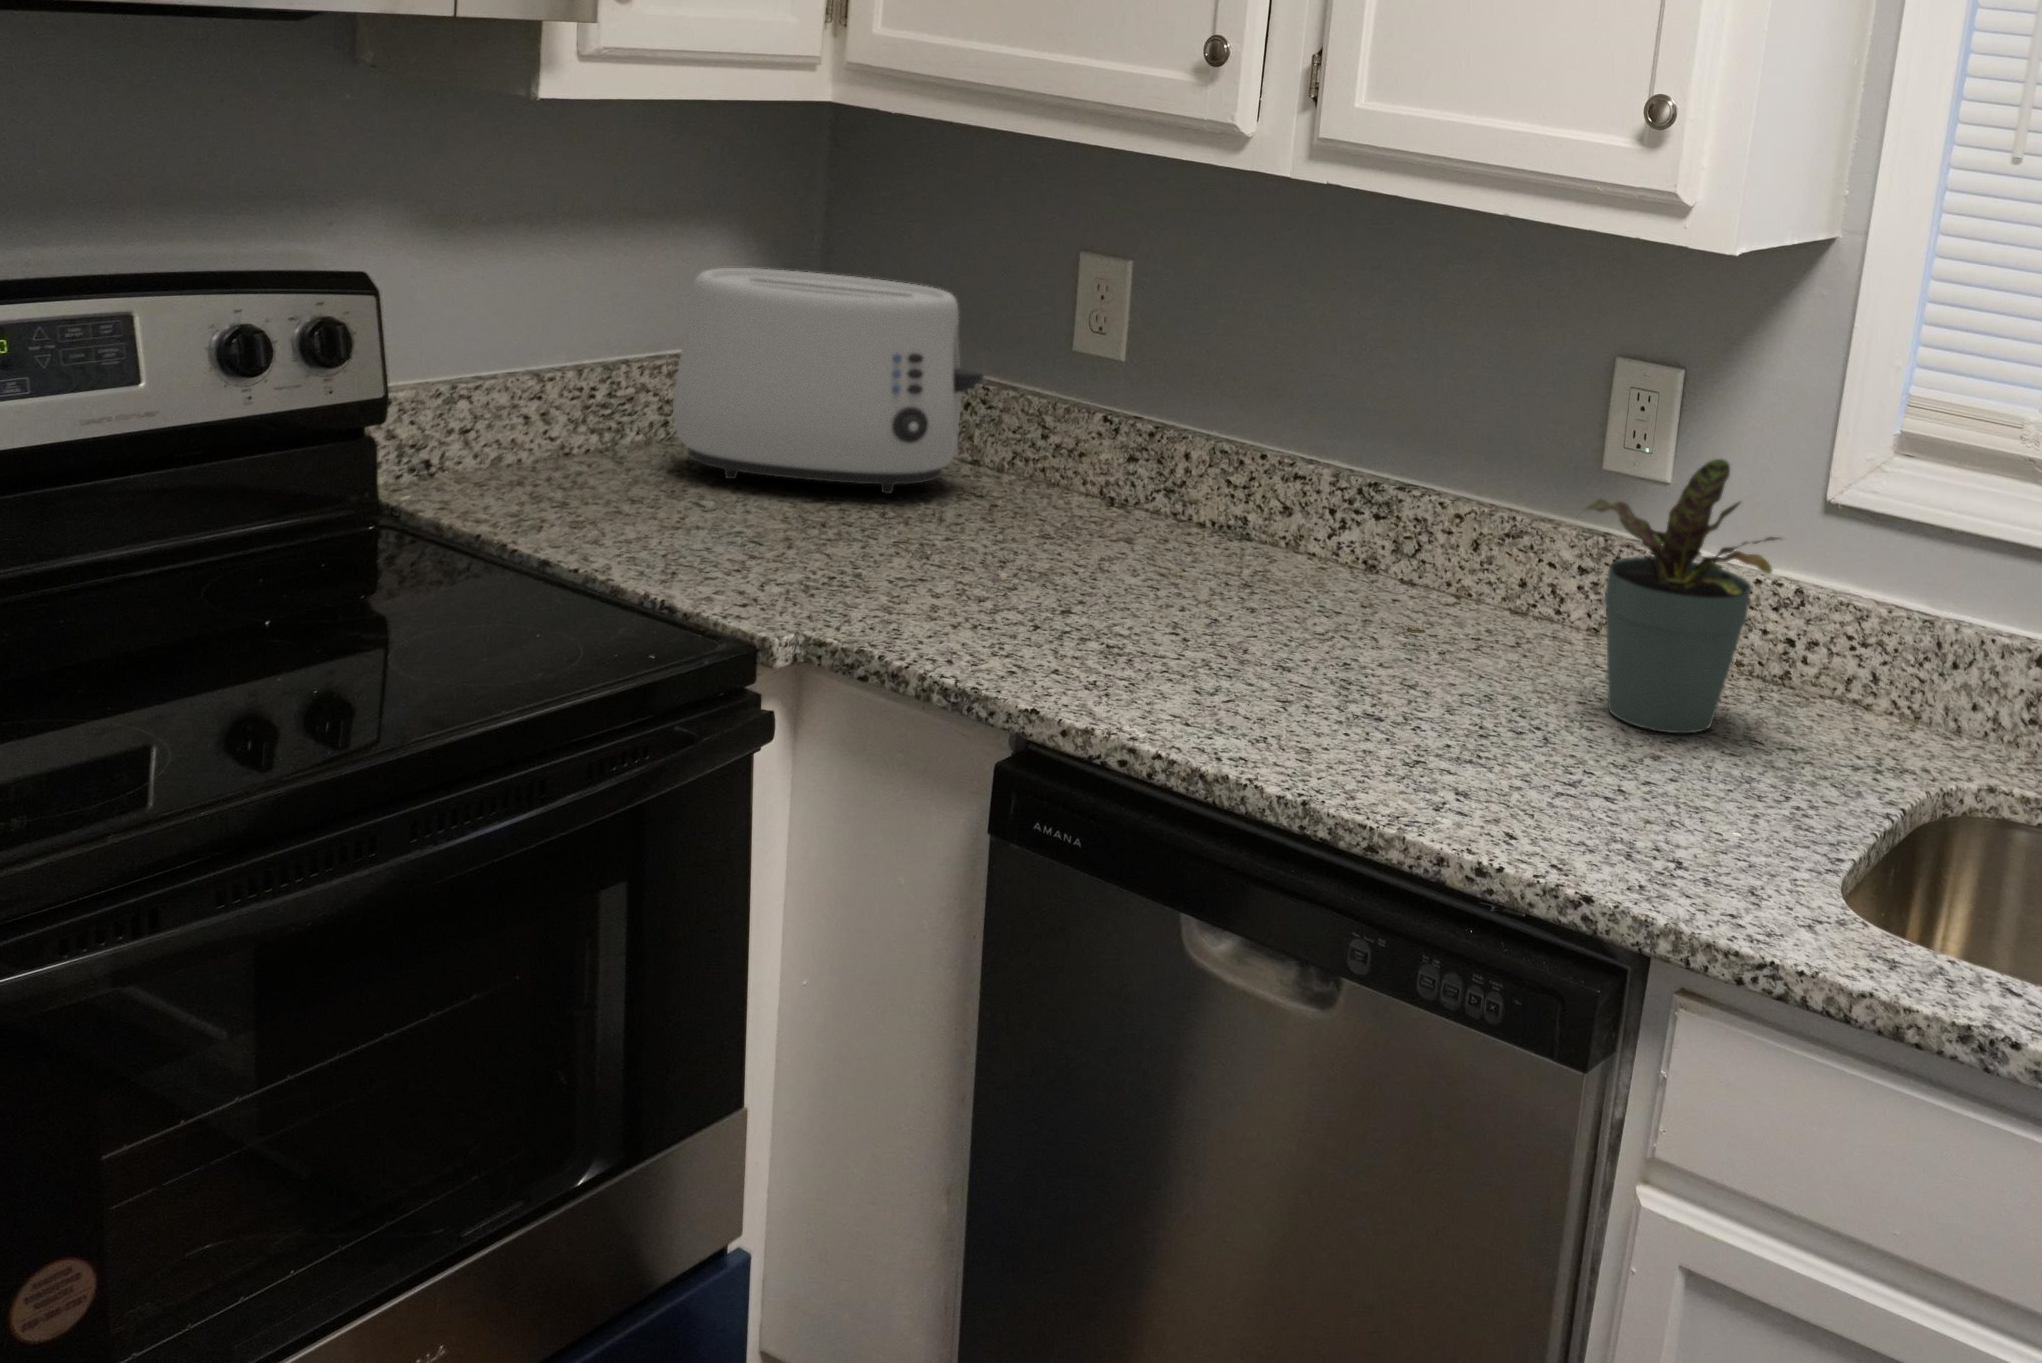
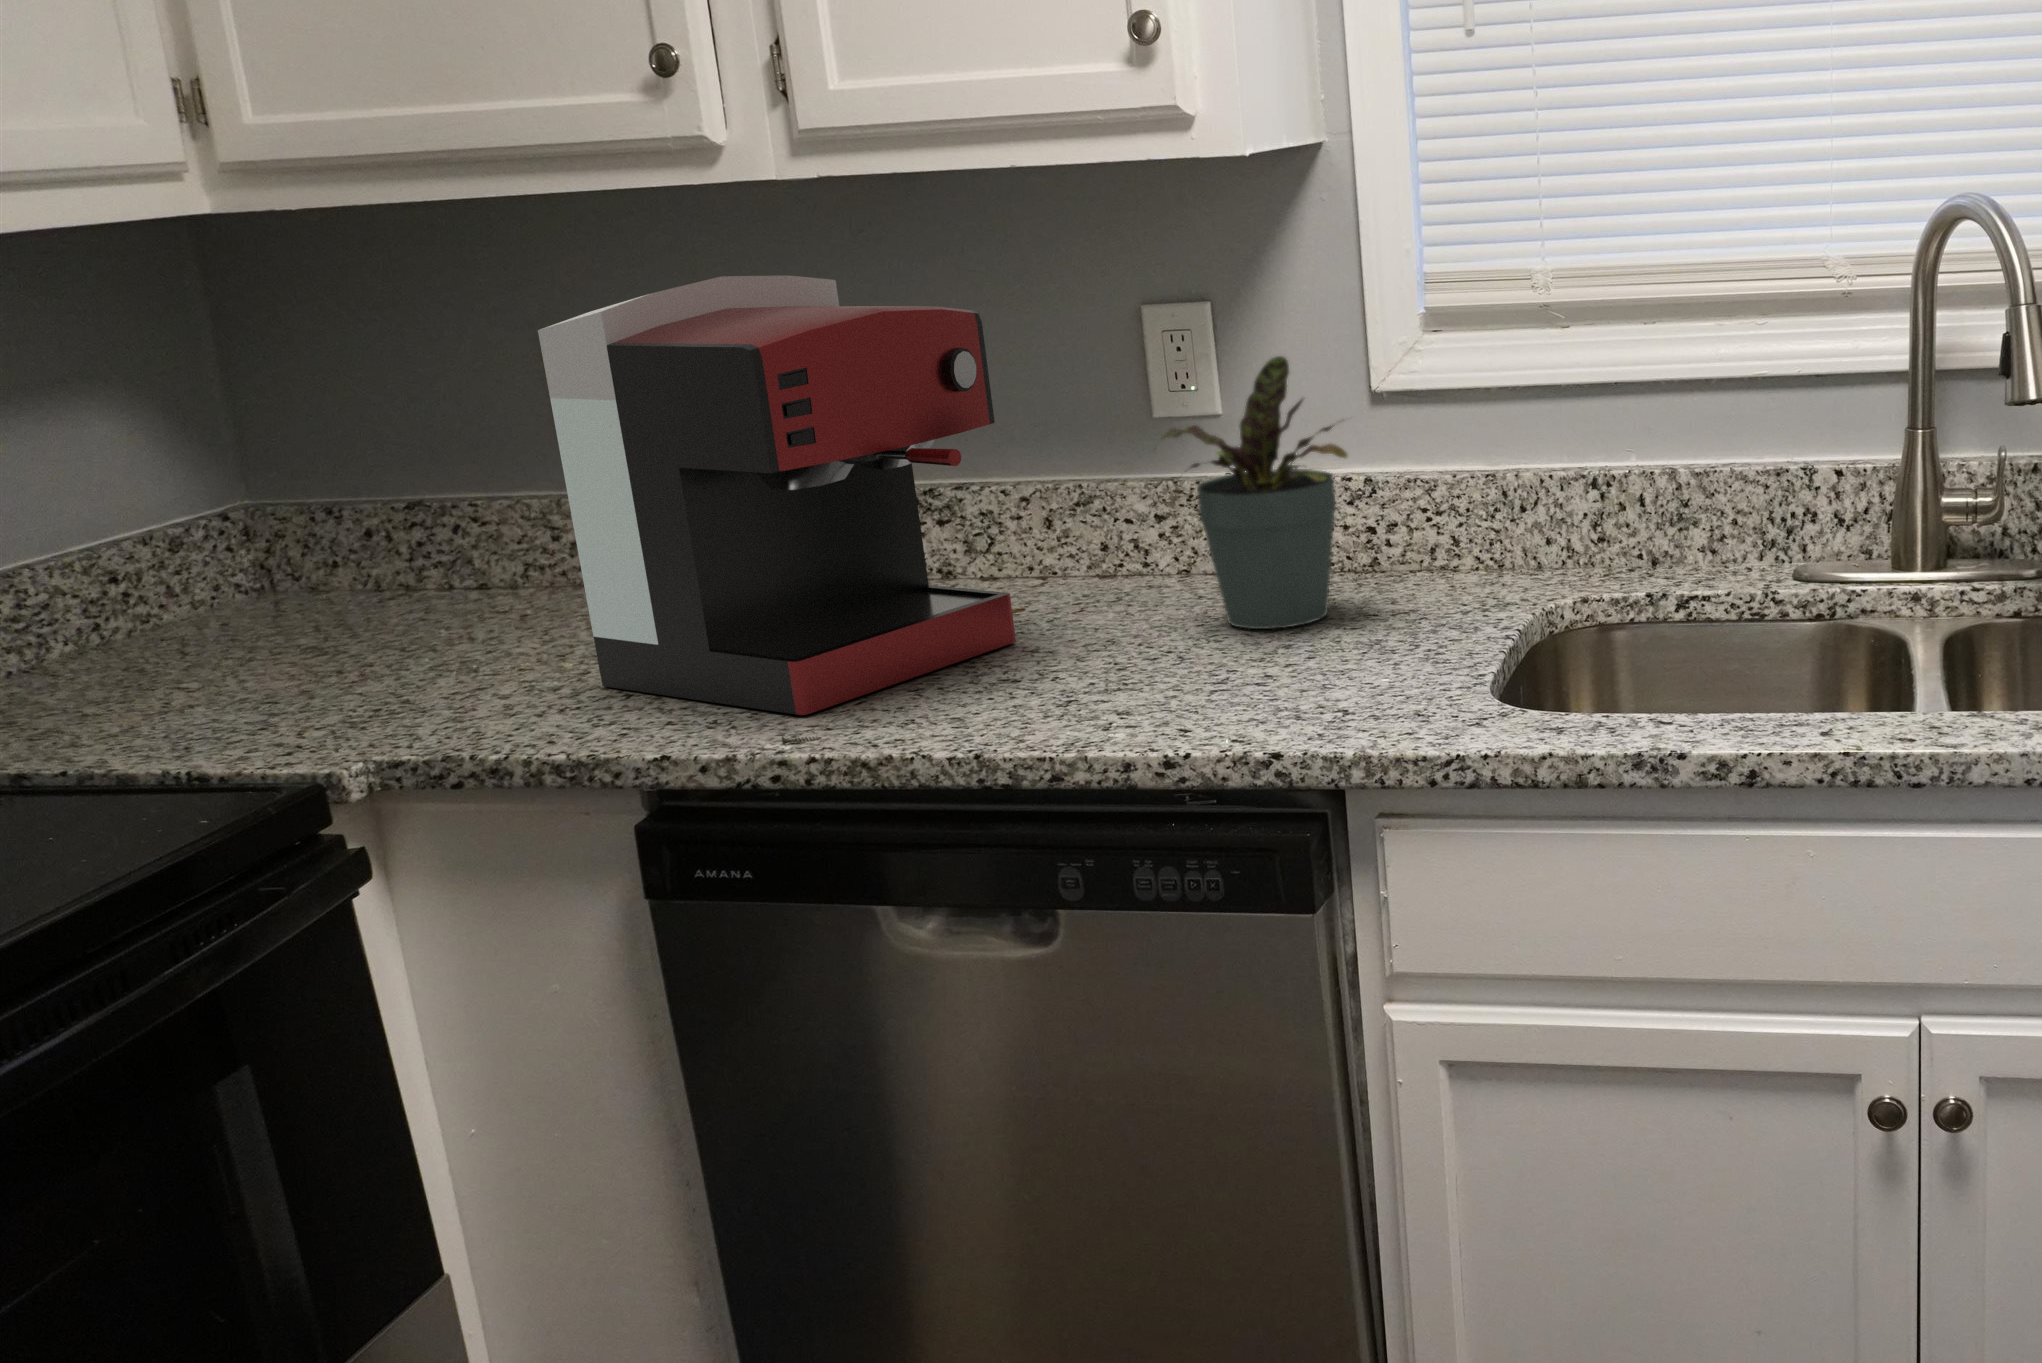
coffee maker: none [1021,261,1441,701] -> present [538,275,1016,715]
toaster: present [673,268,984,494] -> none [92,403,474,659]

